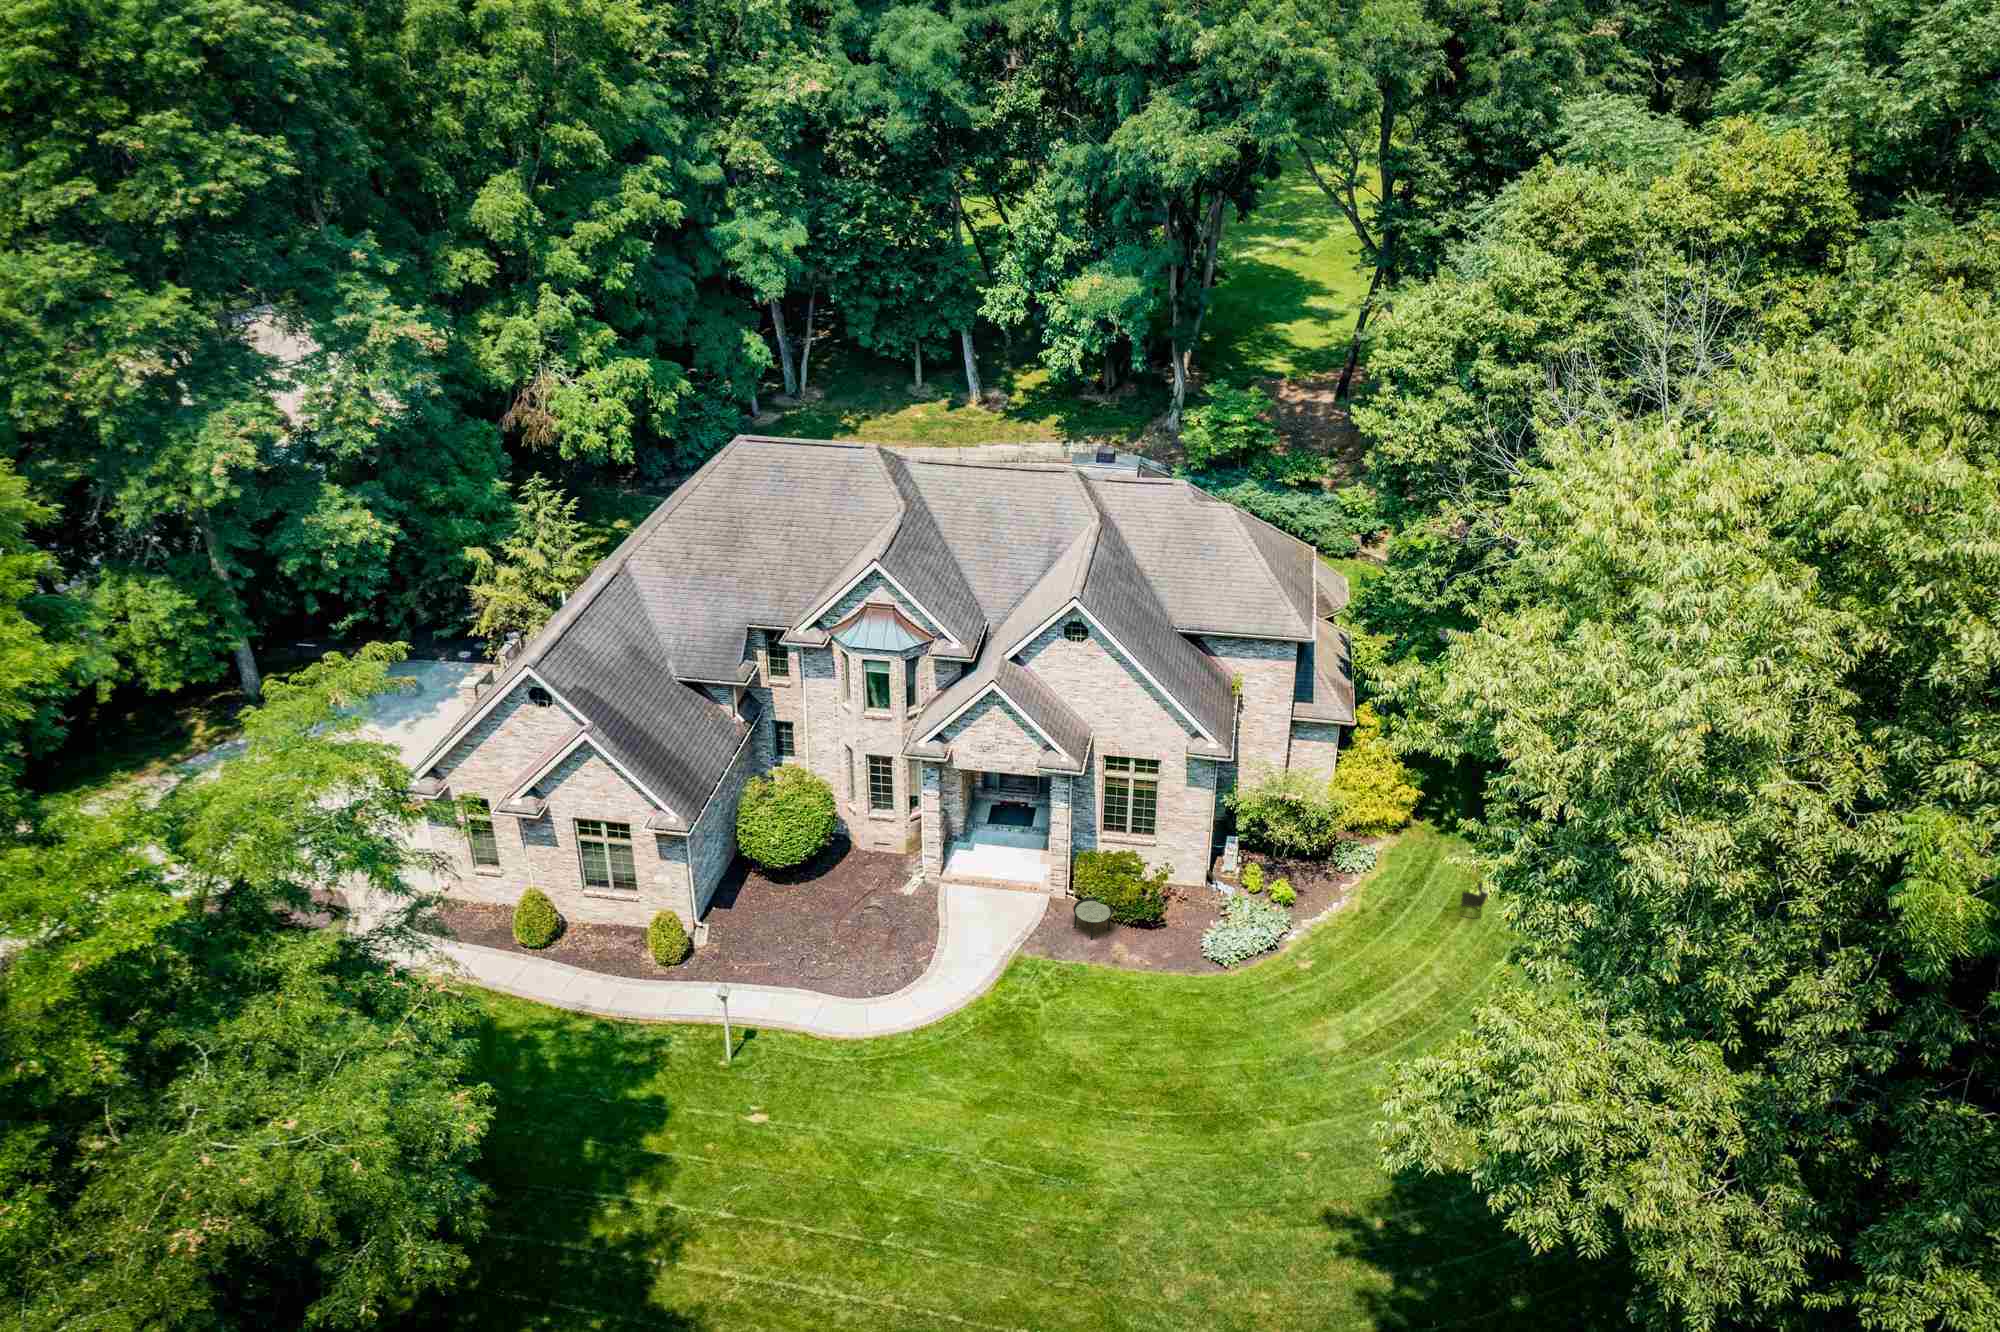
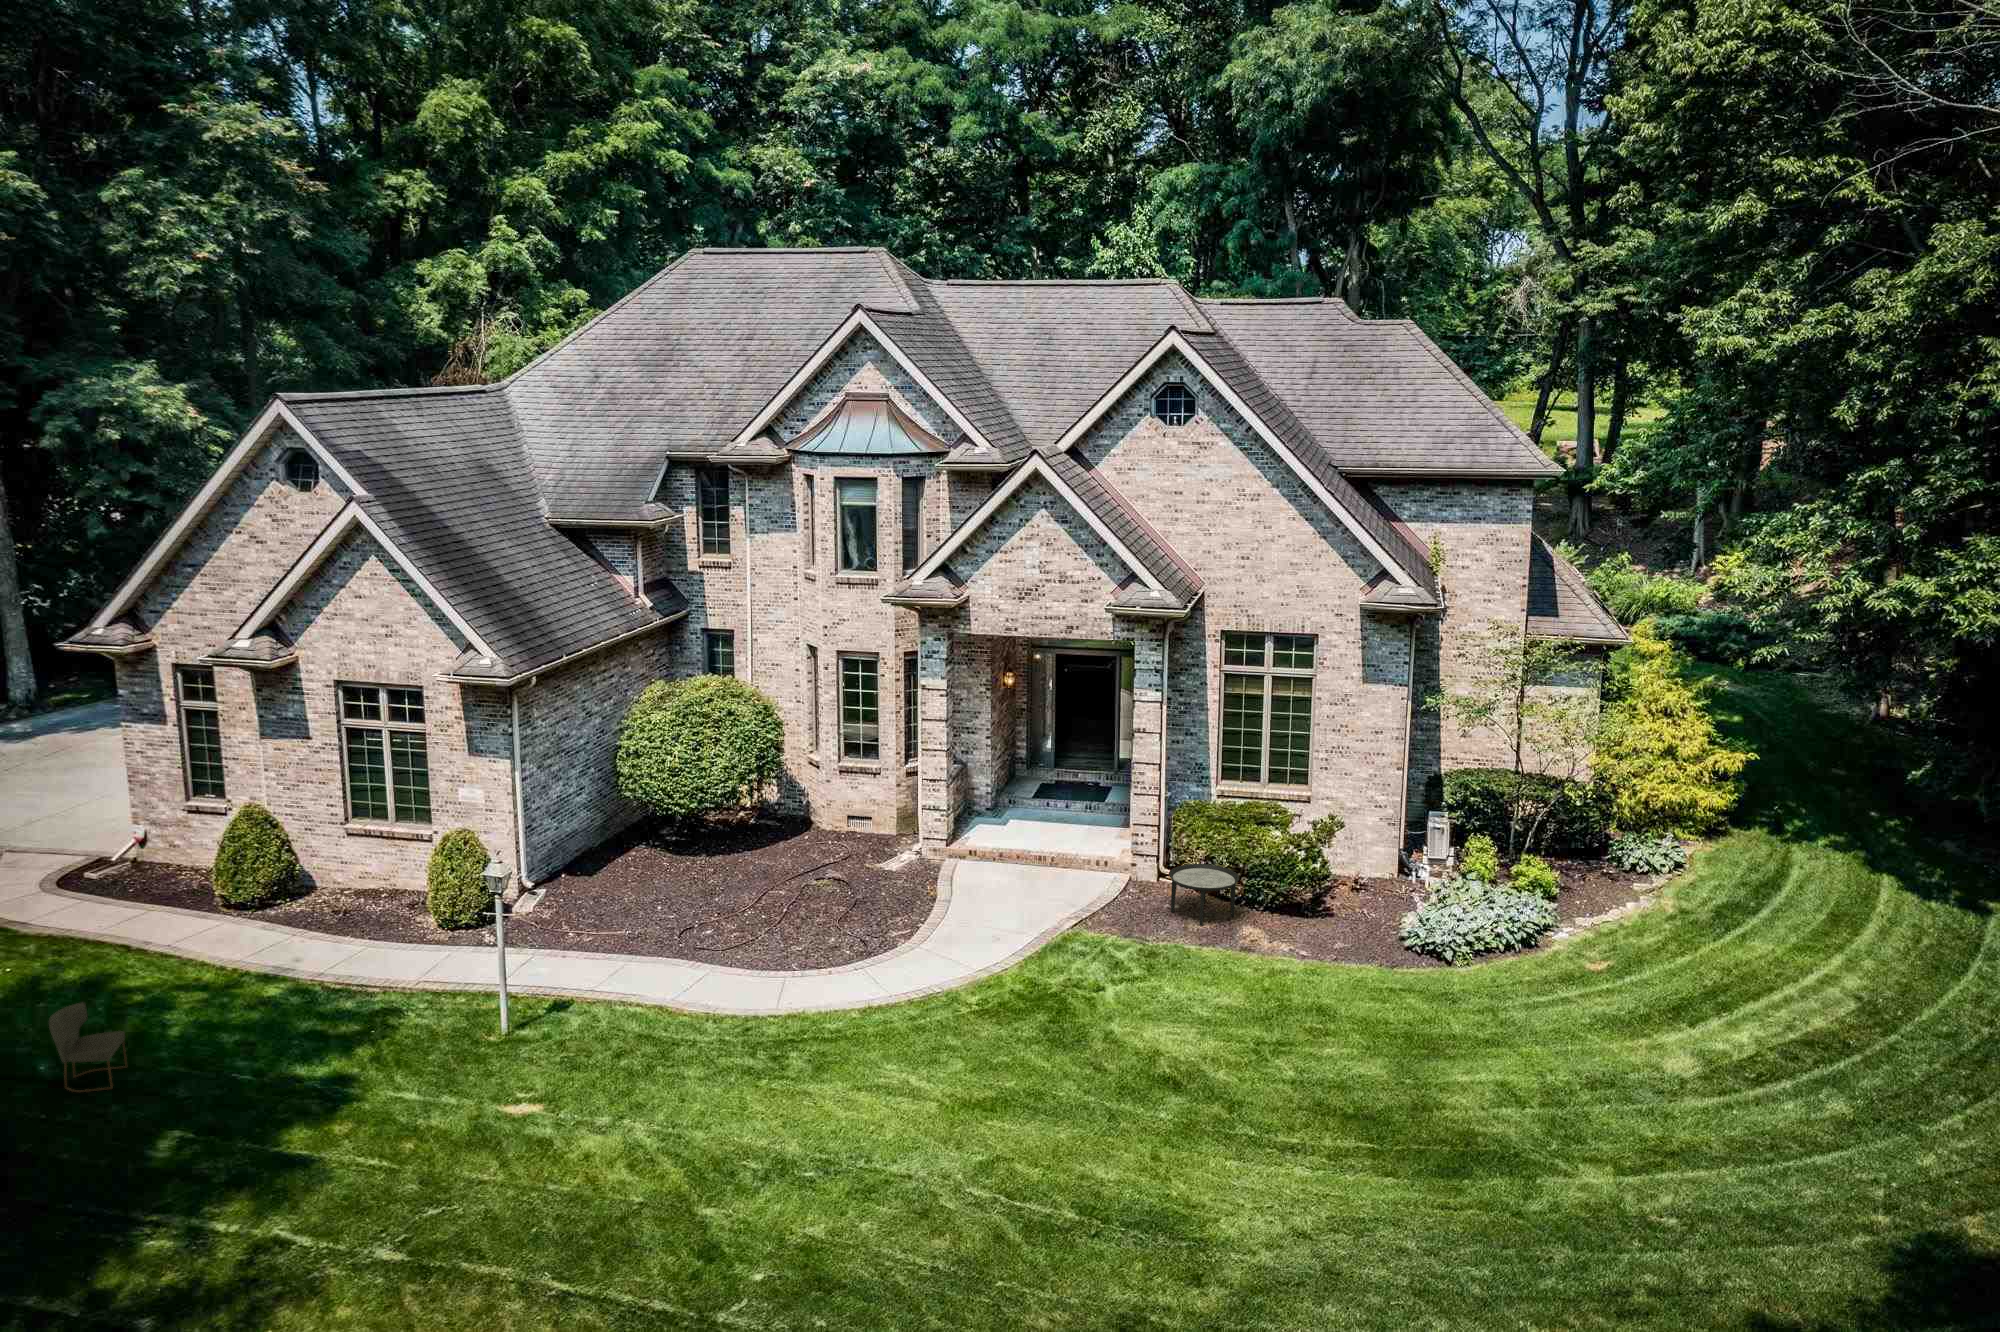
chair: present [1461,882,1490,919] -> present [49,1003,127,1092]

